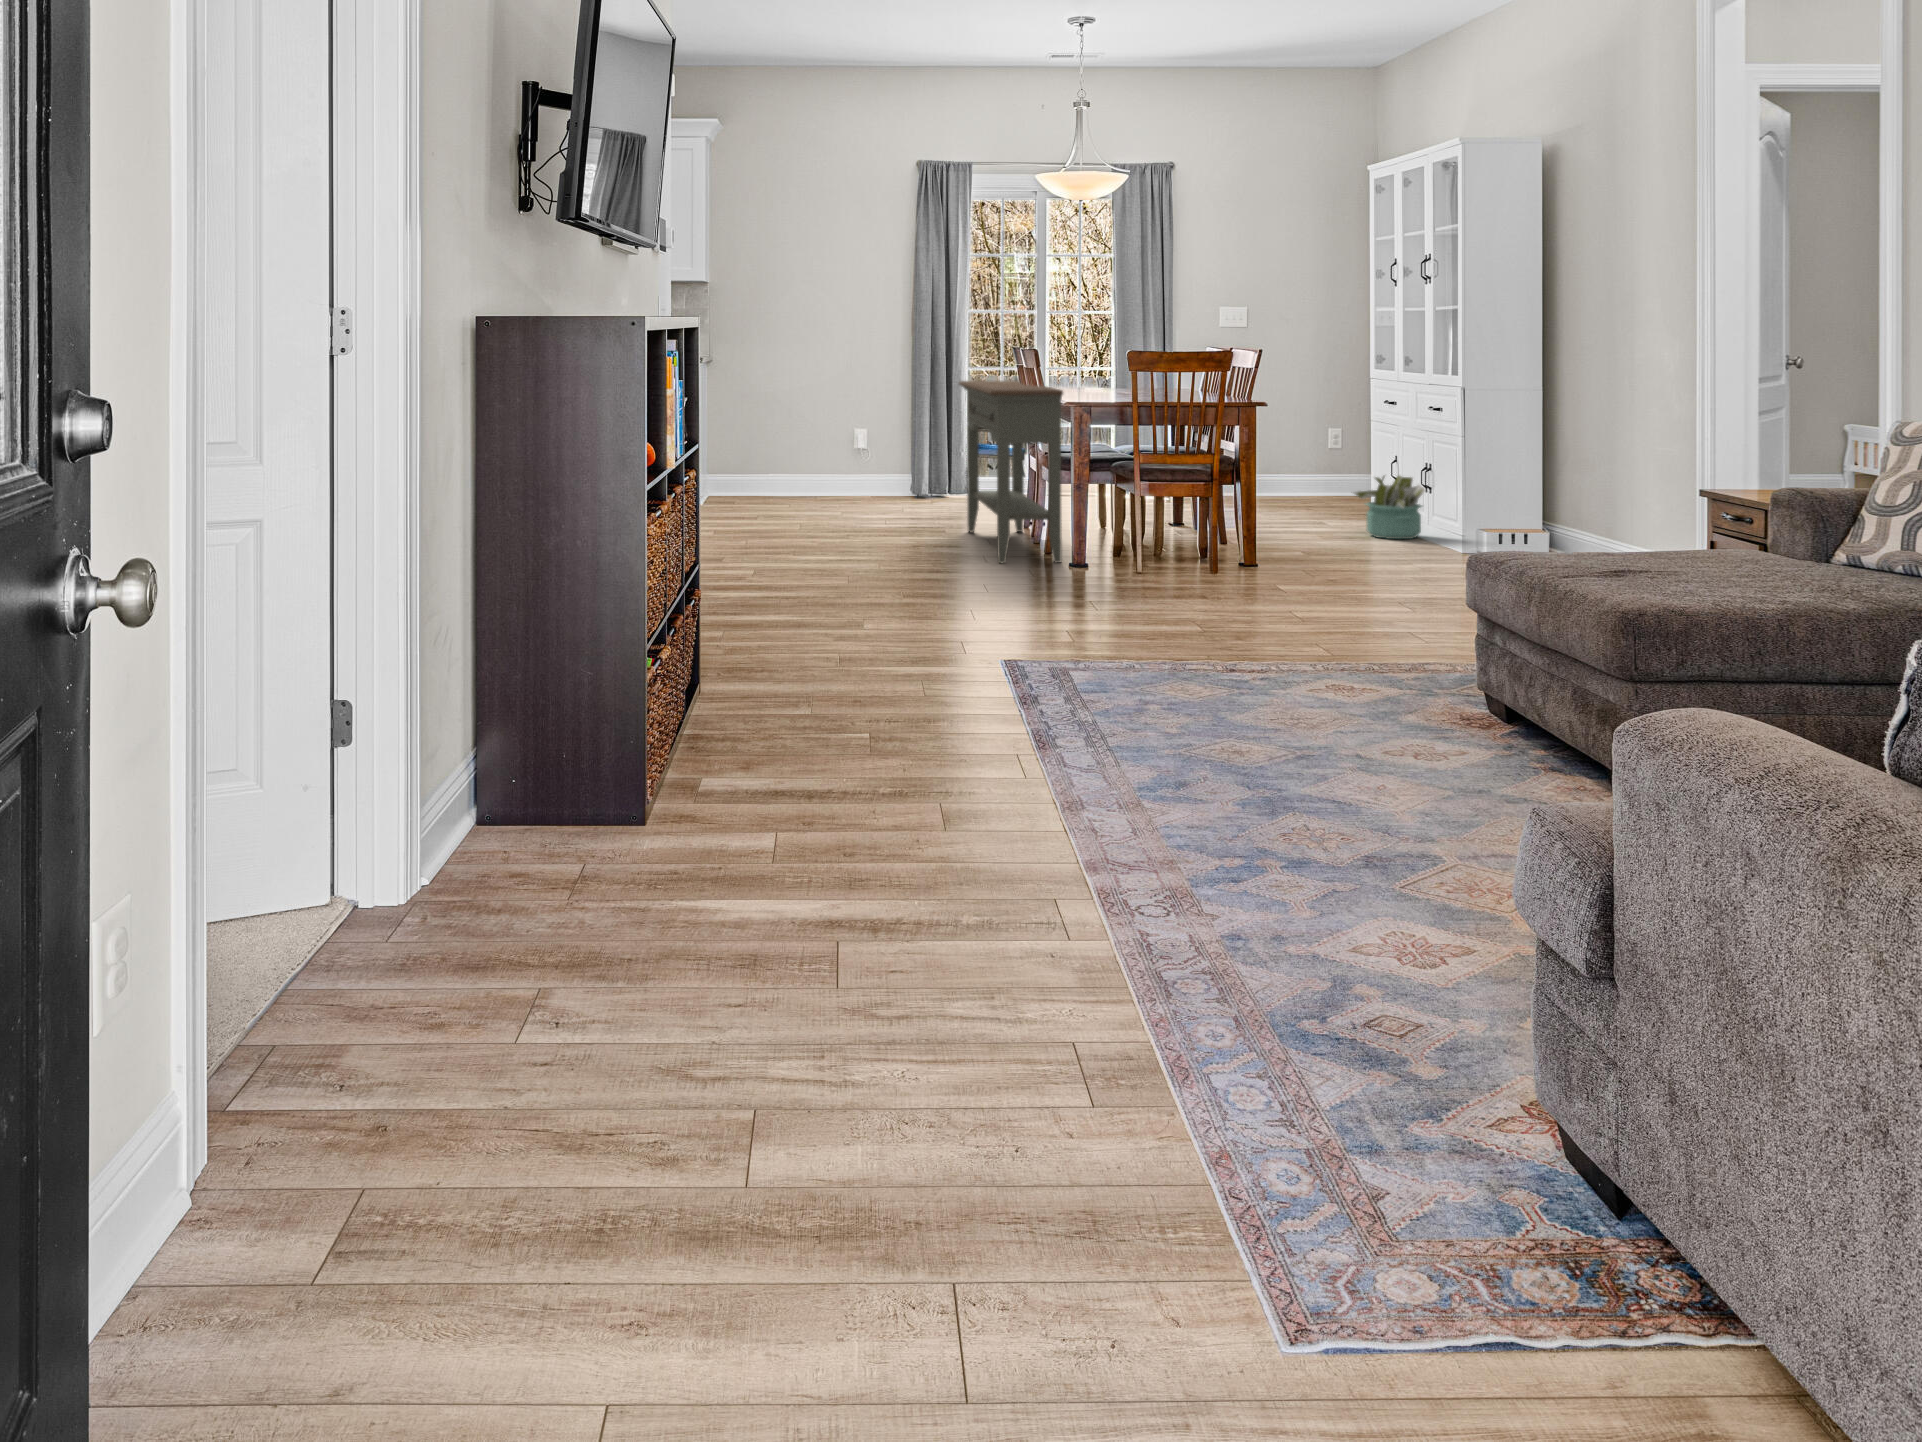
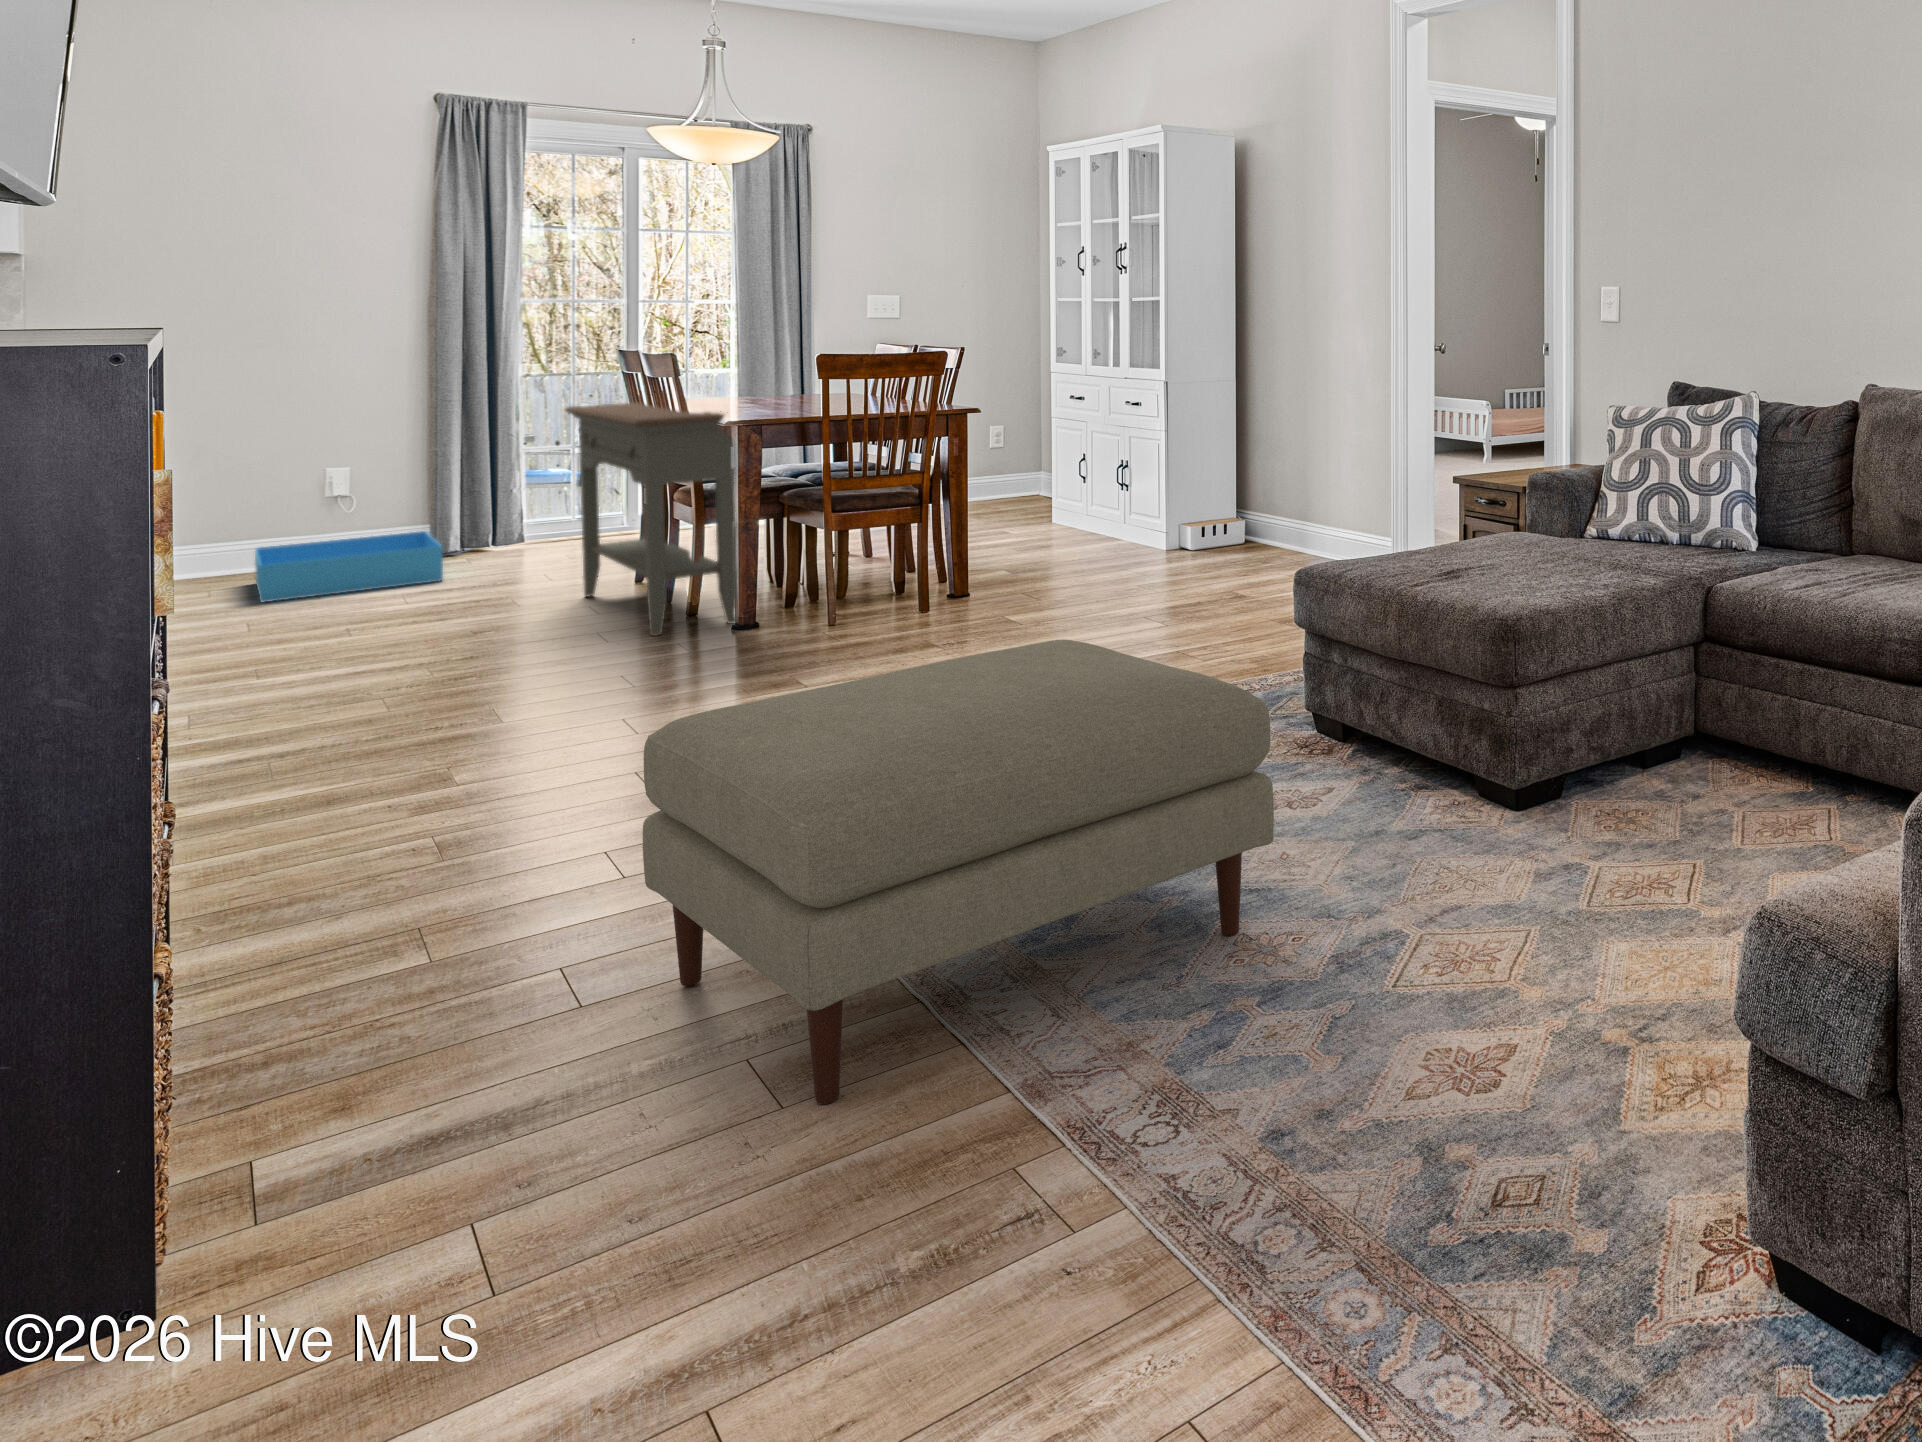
storage bin: none [780,474,886,511] -> present [255,531,443,602]
decorative plant: present [1354,476,1425,539] -> none [1047,474,1123,540]
ottoman: none [895,568,1335,838] -> present [643,640,1274,1104]

